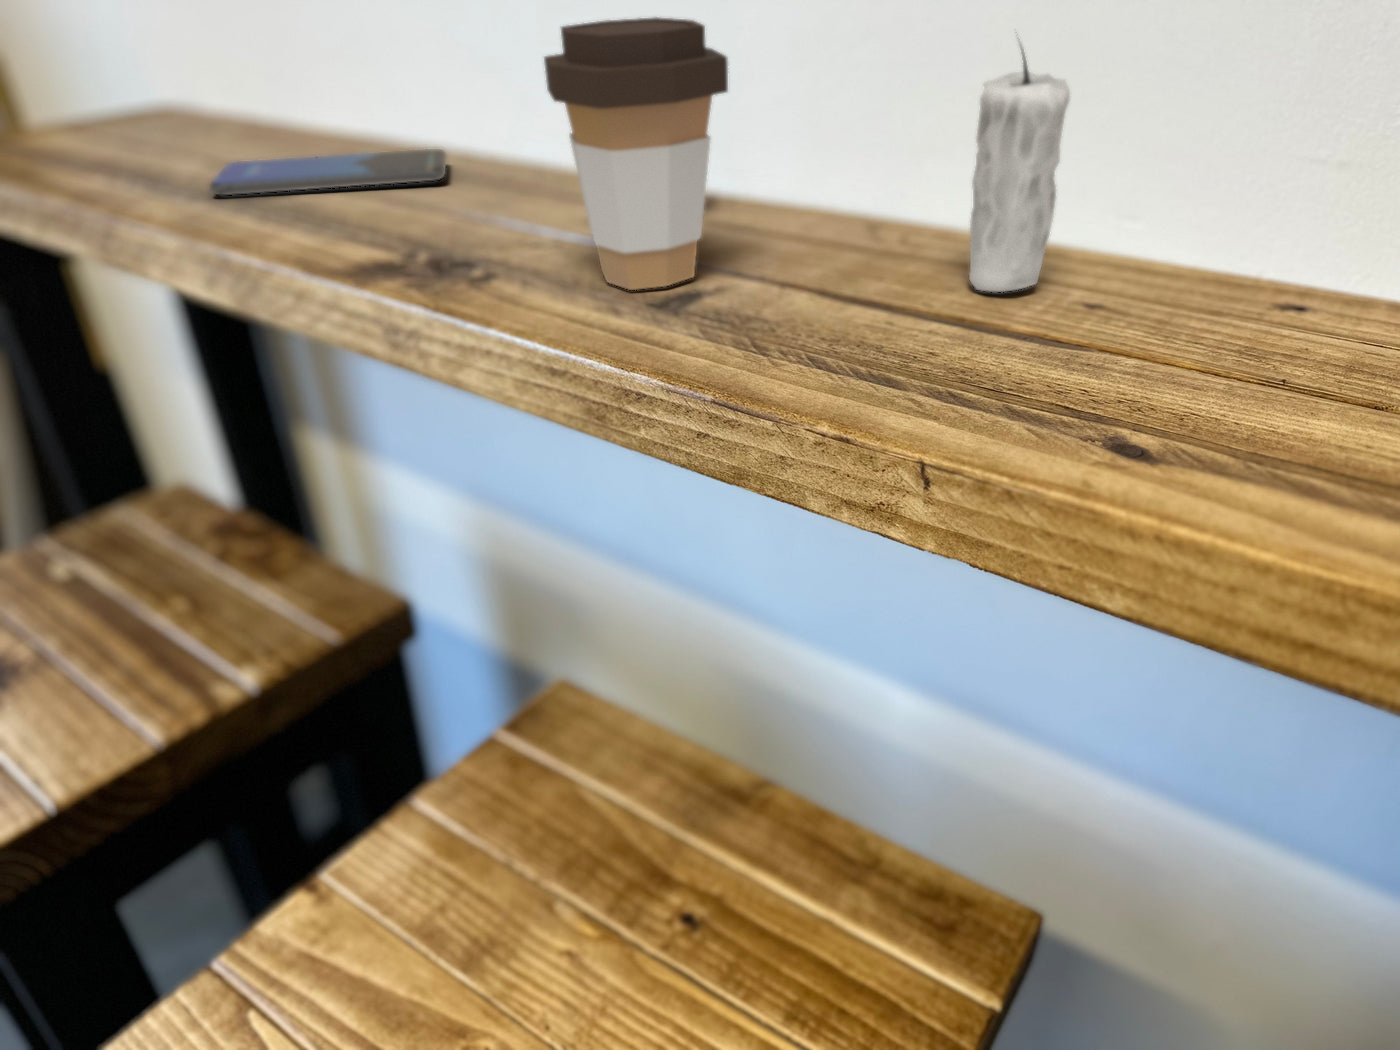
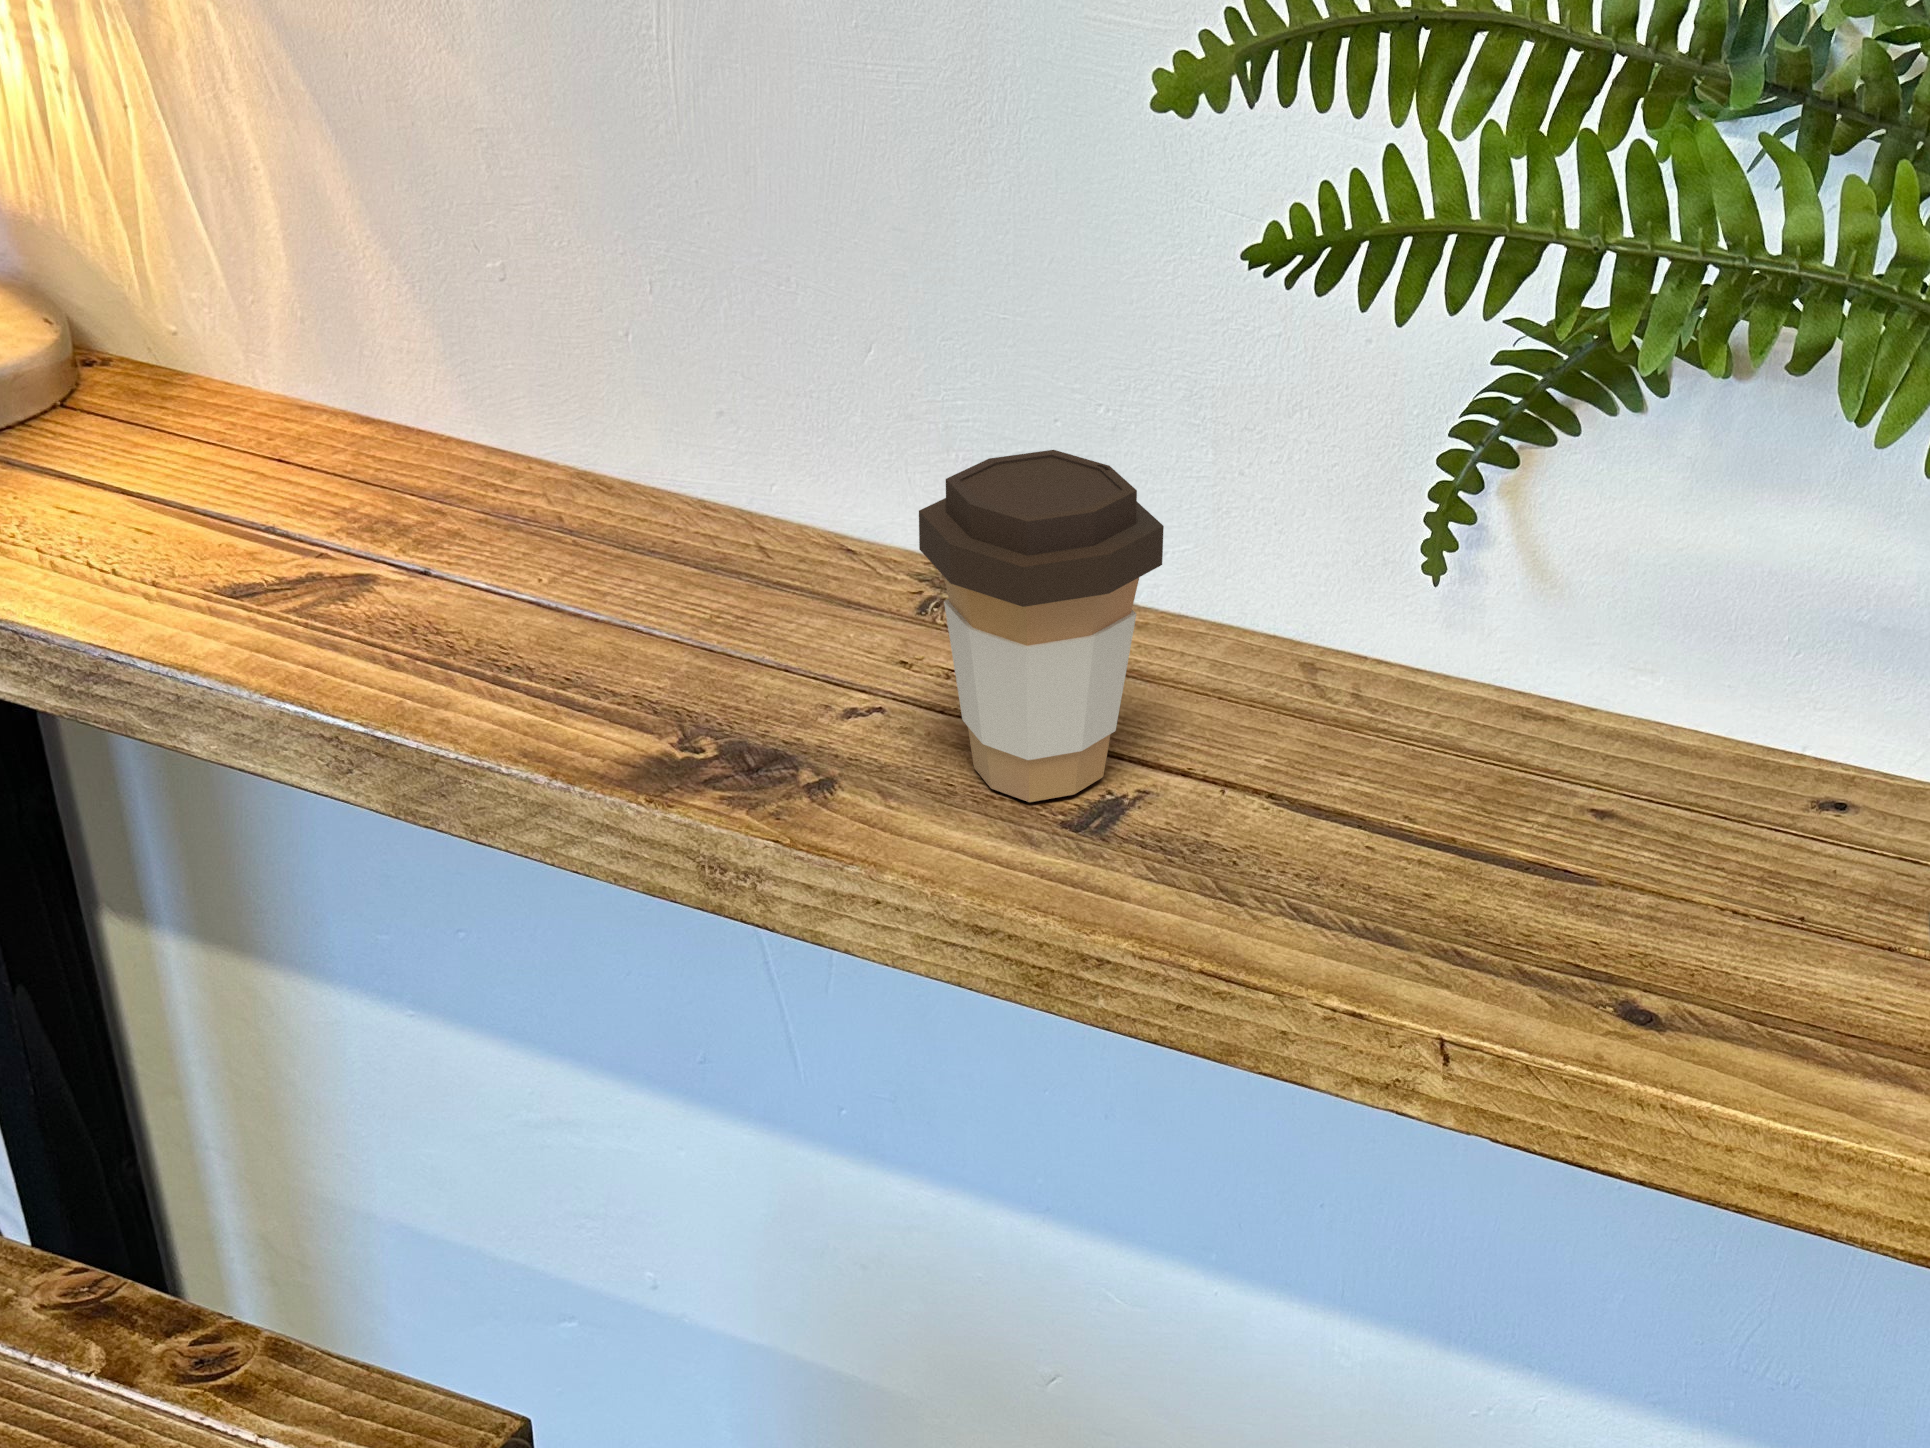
candle: present [969,49,1070,292] -> none [1453,495,1569,793]
smartphone: present [209,149,446,195] -> none [248,499,627,612]

